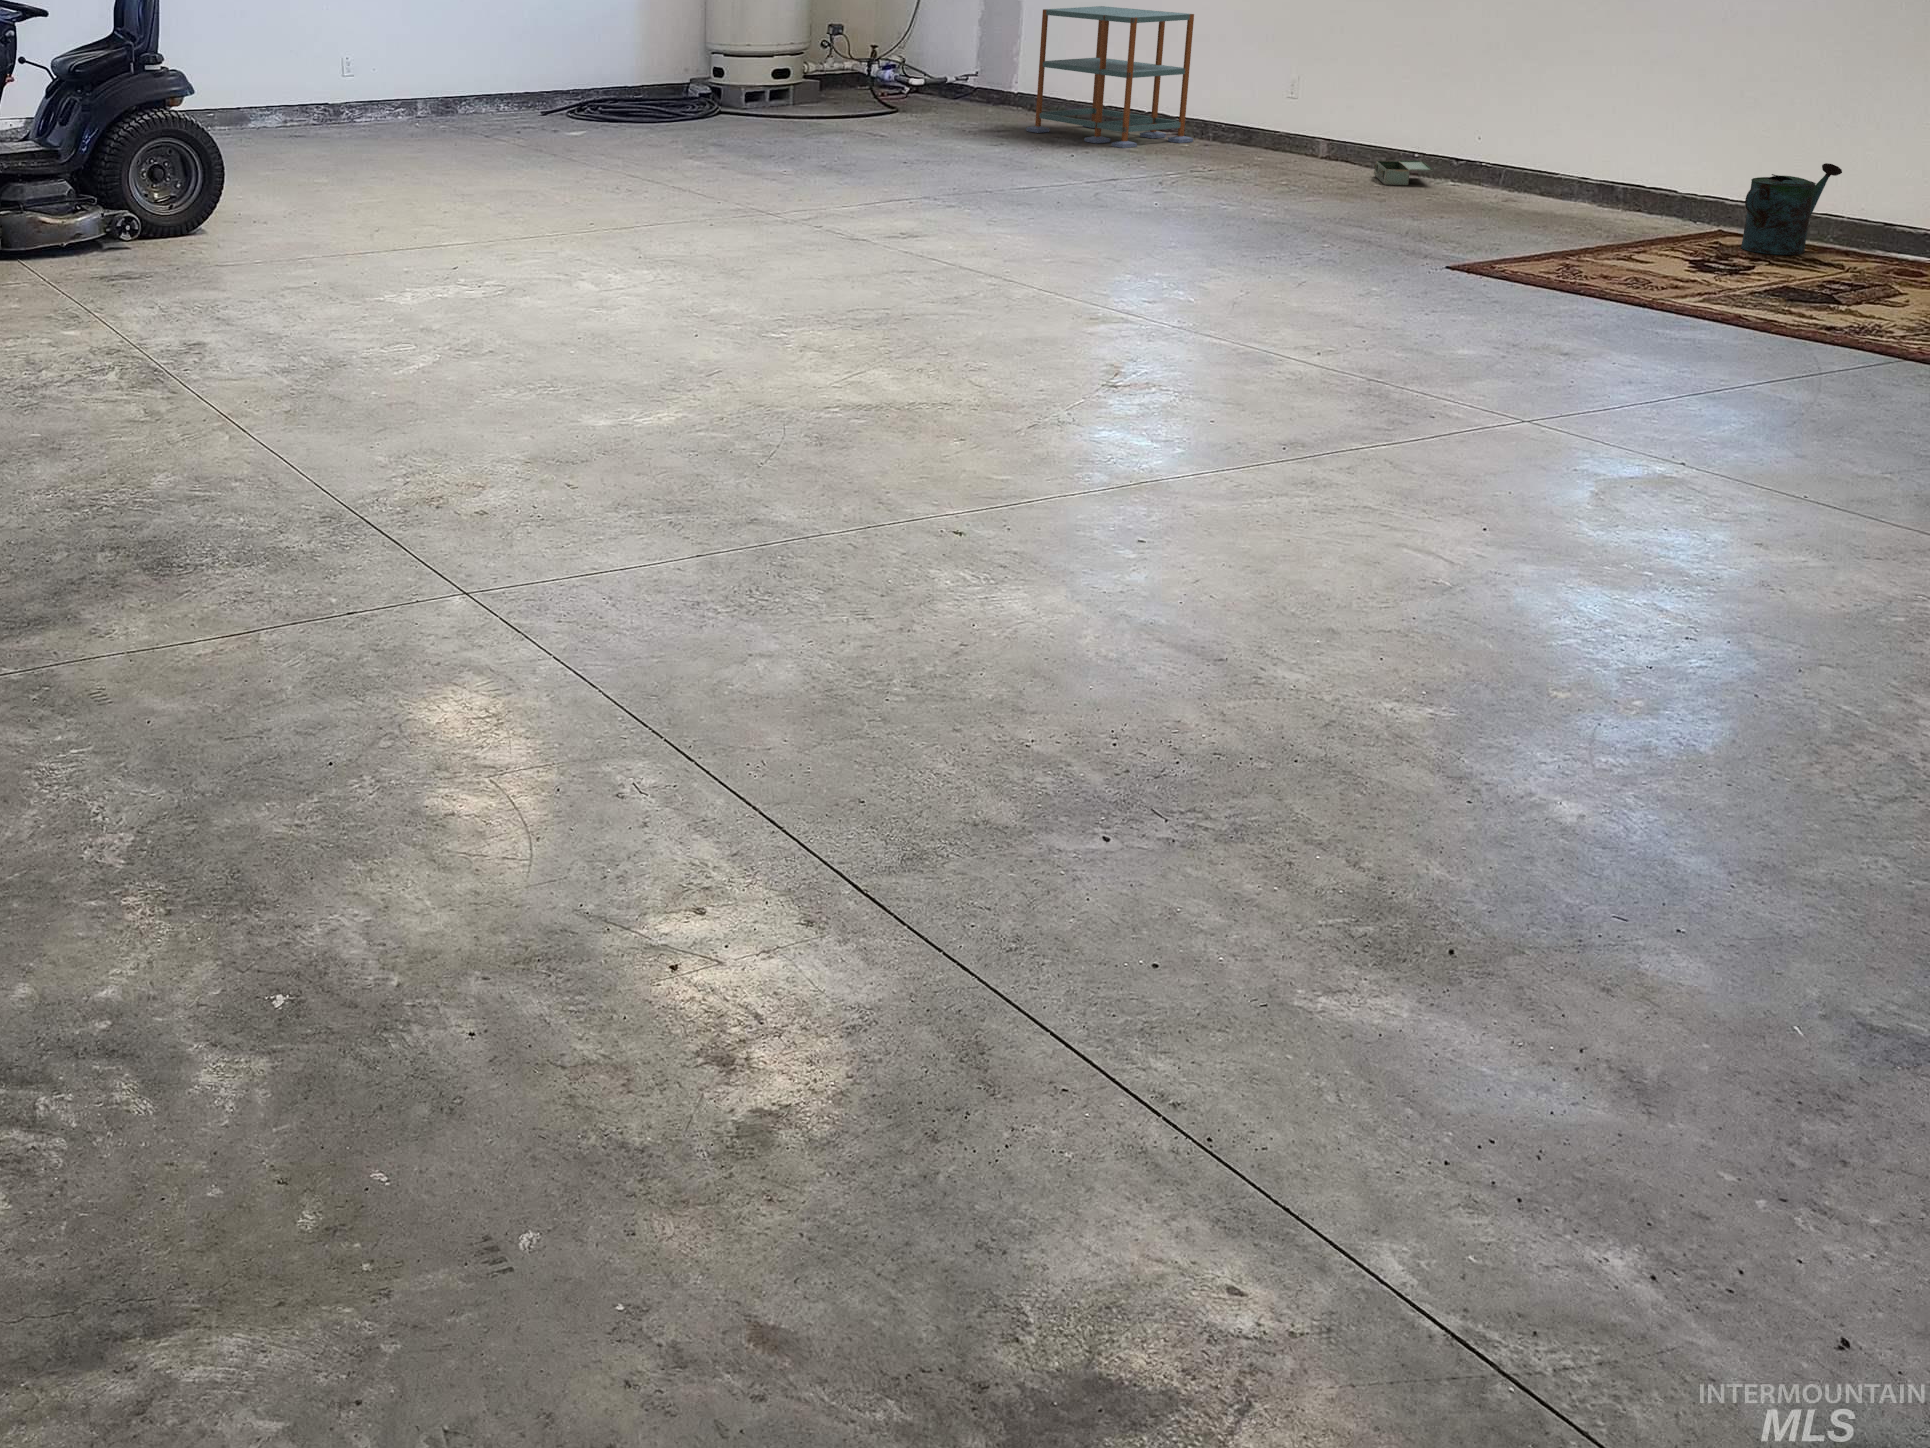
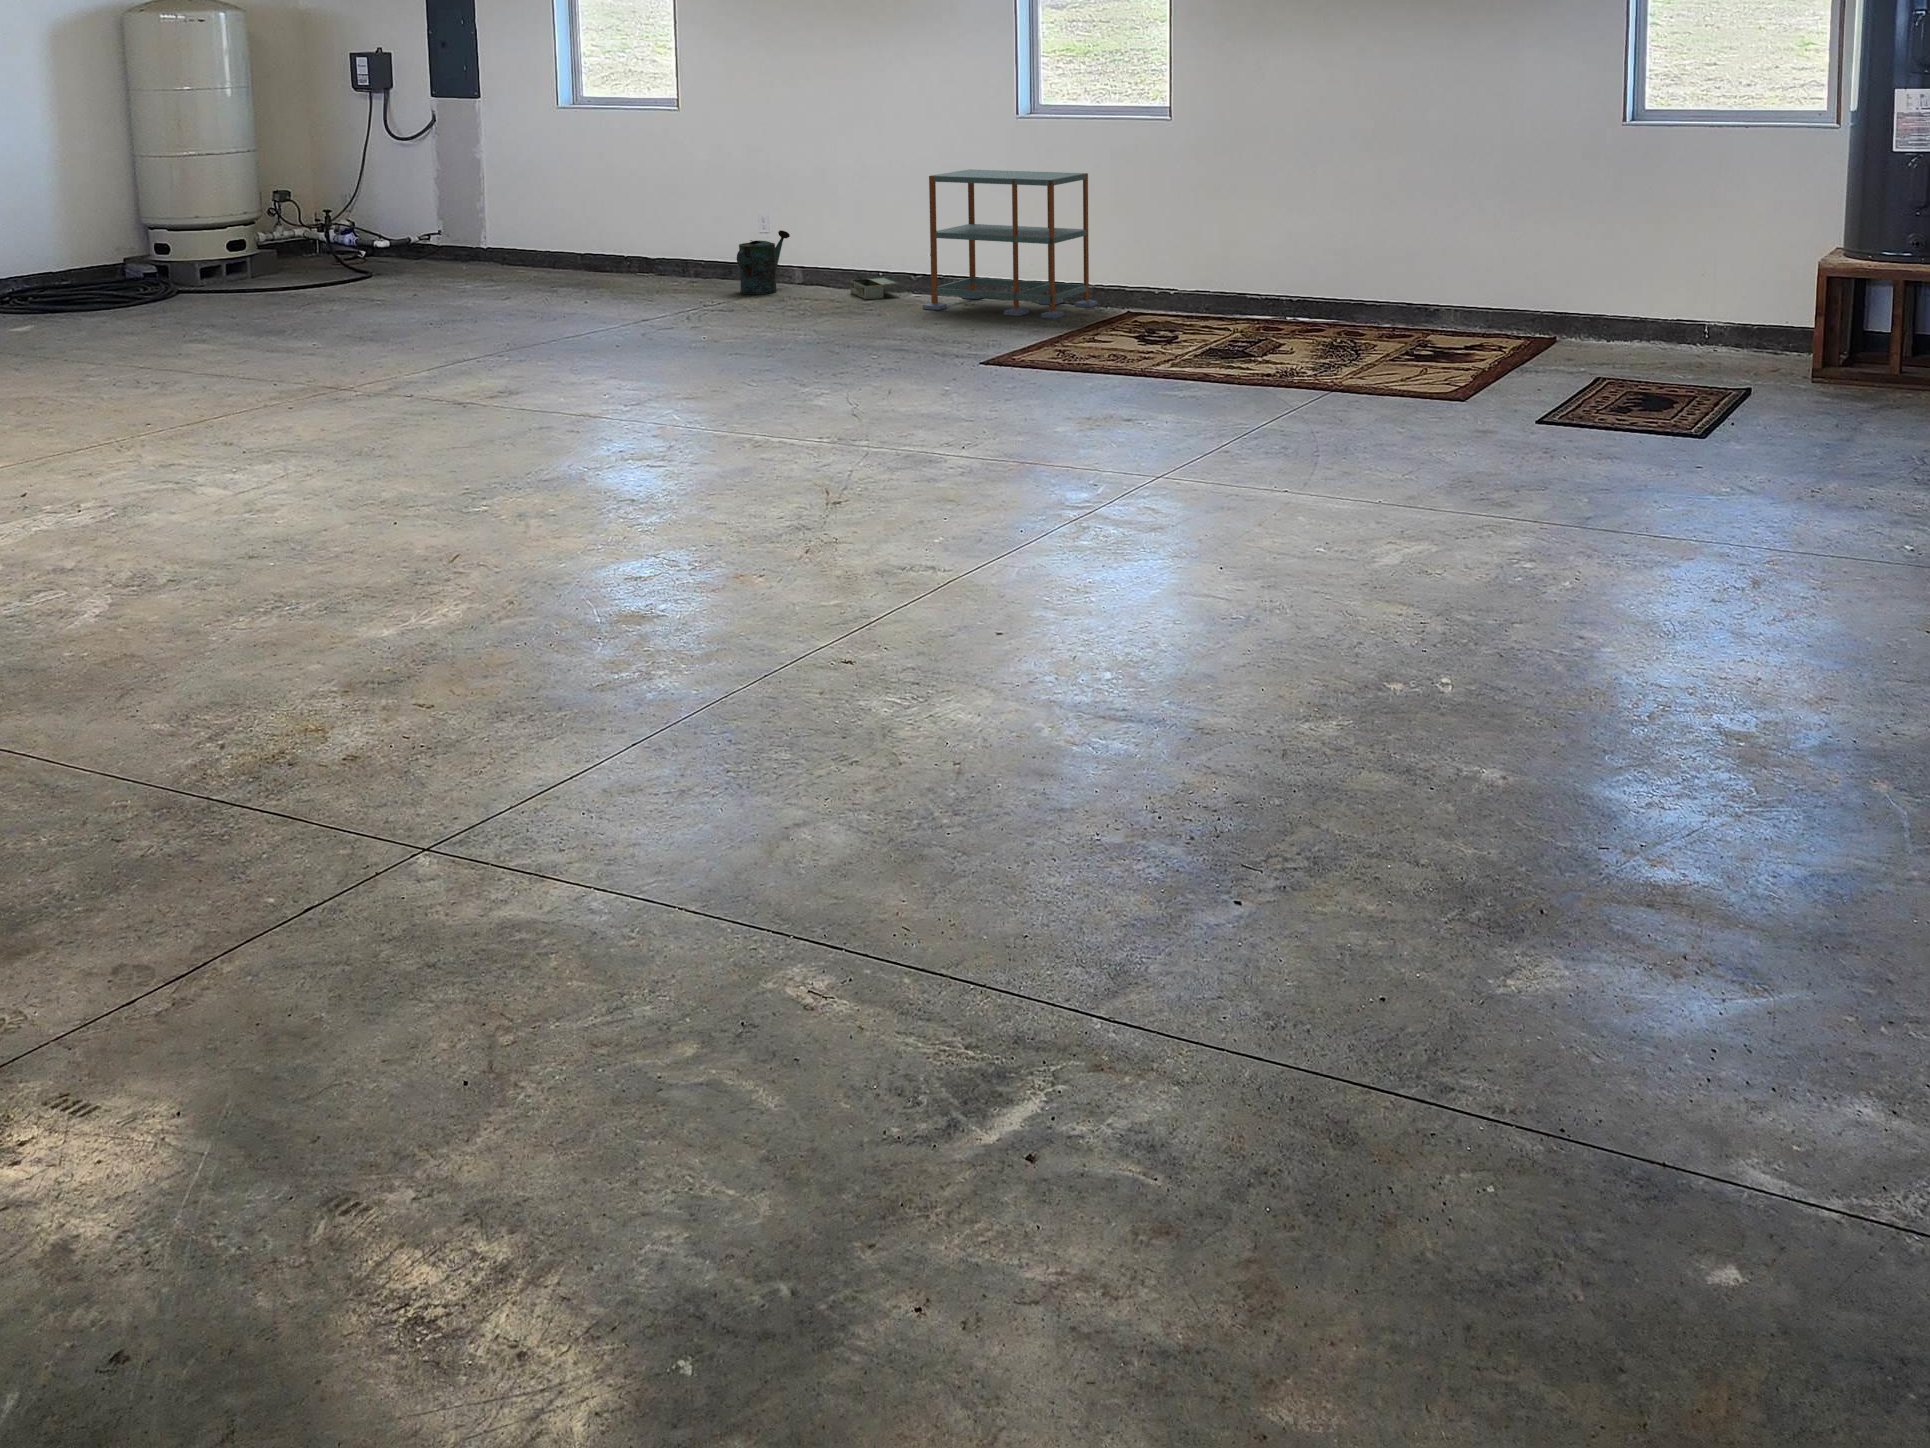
shelving unit: present [1026,6,1194,148] -> present [923,170,1098,319]
watering can: present [1741,163,1842,255] -> present [737,230,790,294]

